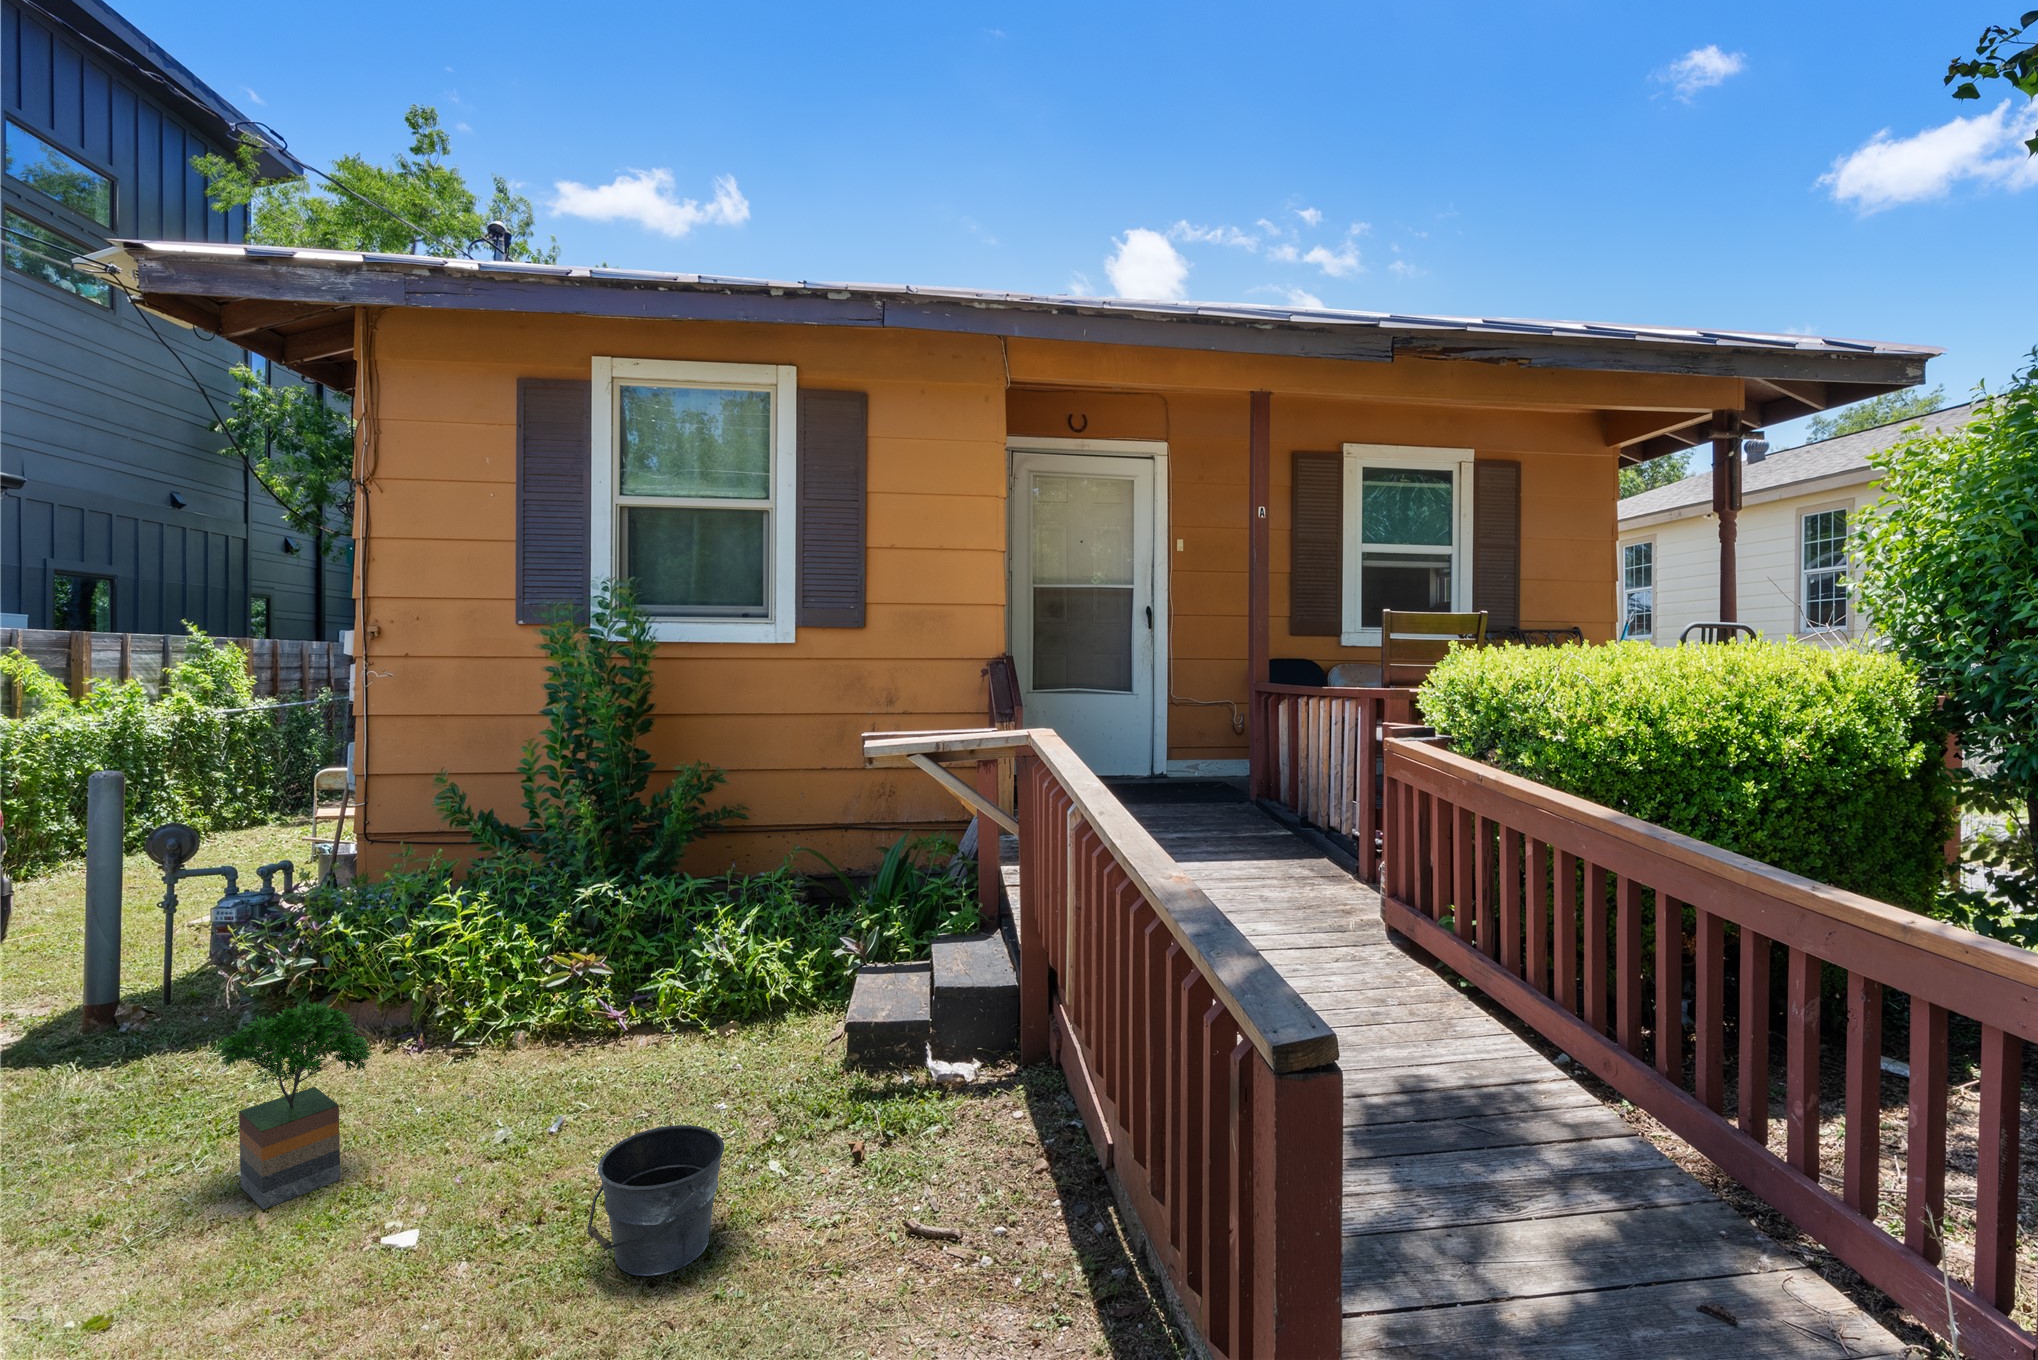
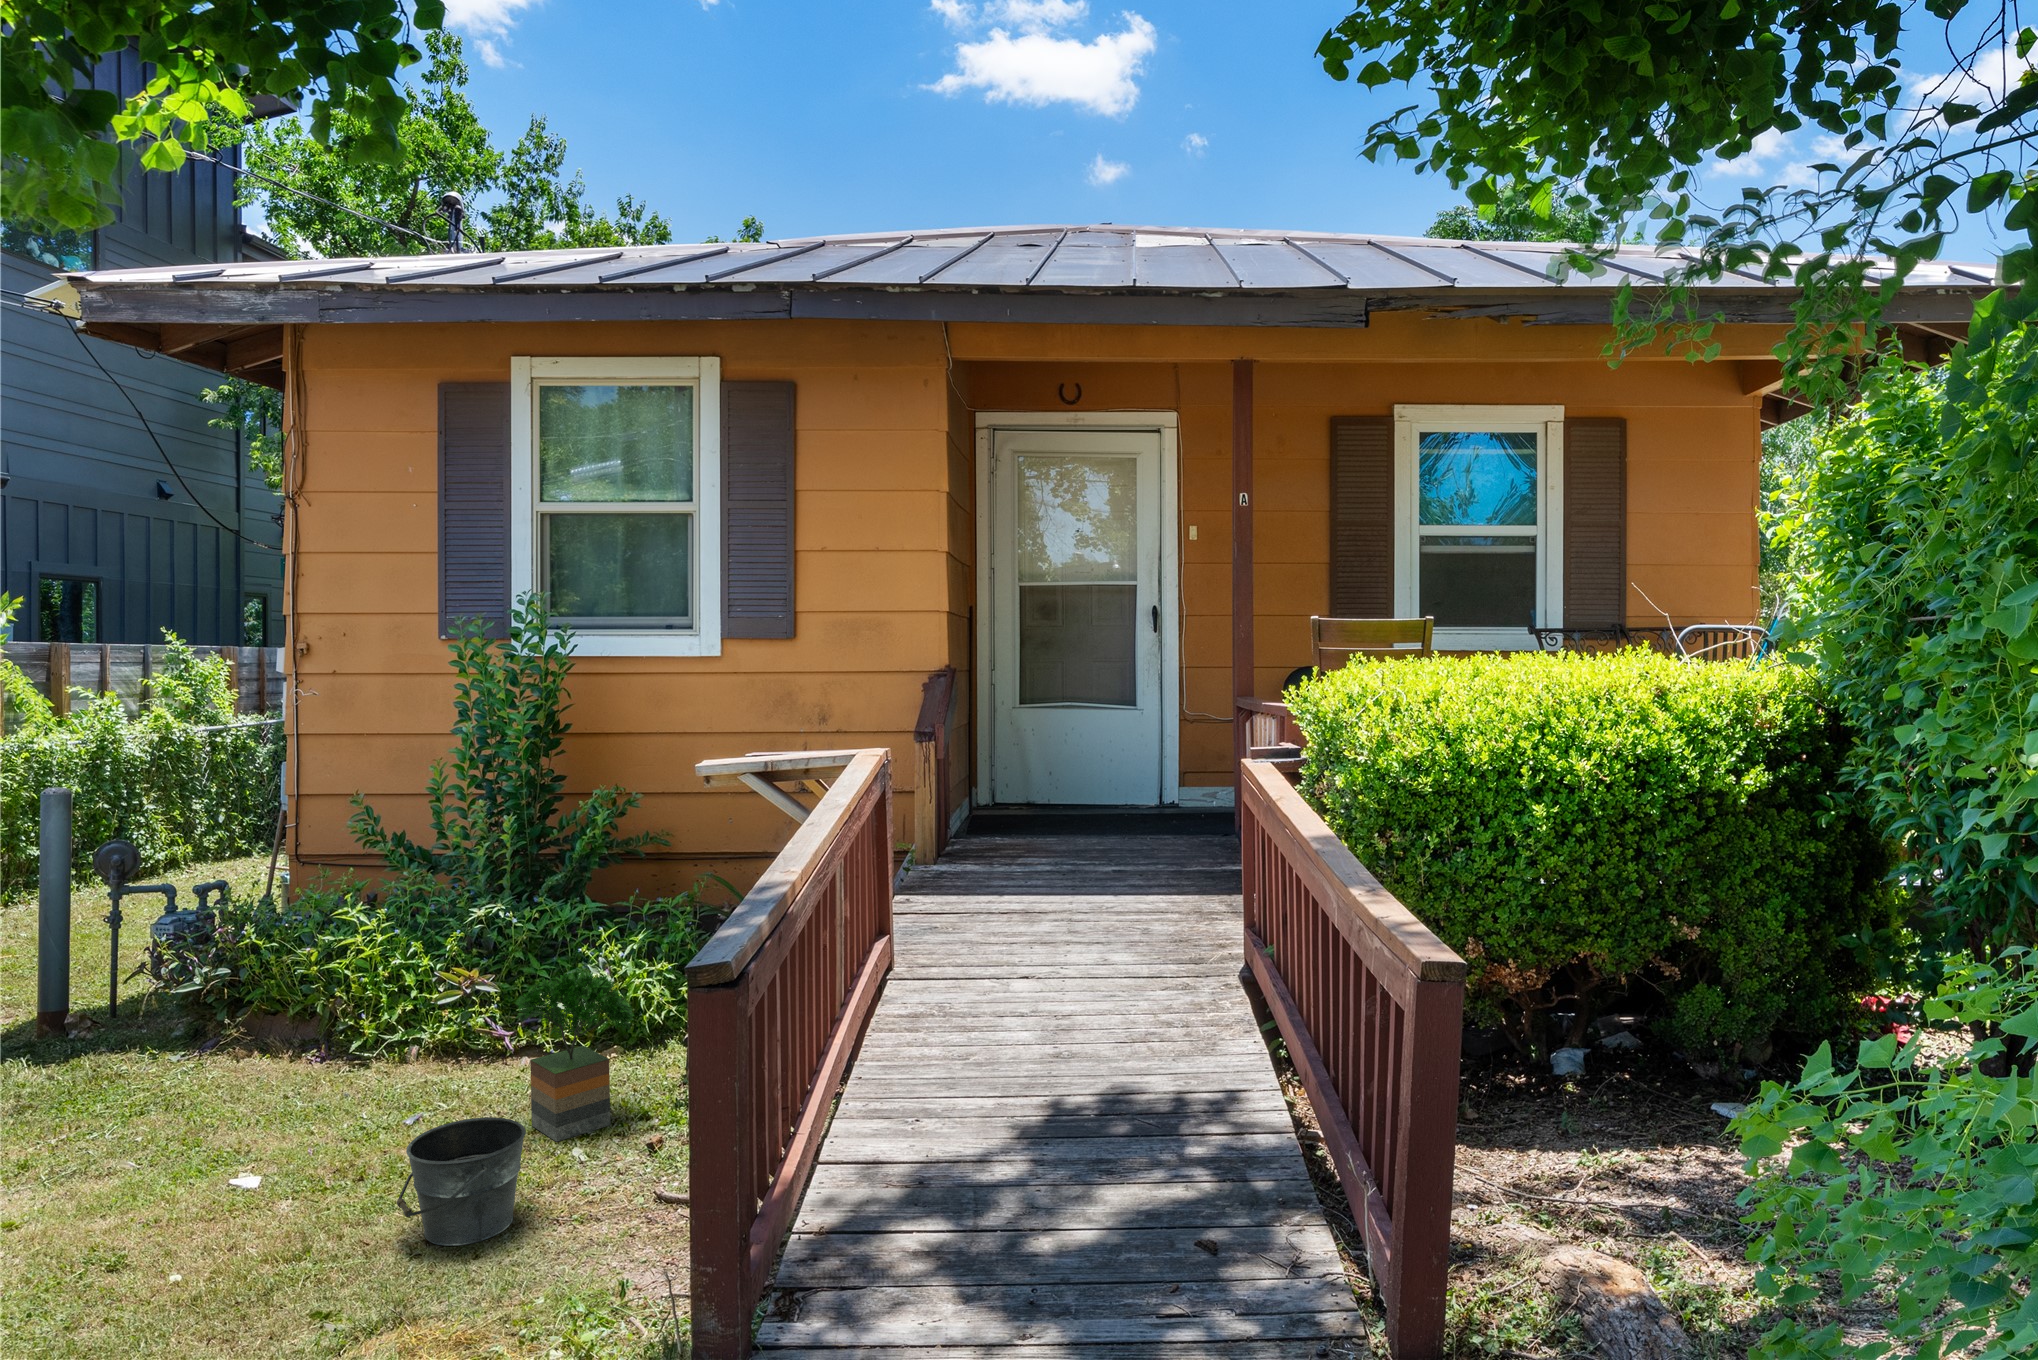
potted tree: present [214,1002,371,1210] -> present [516,970,634,1142]

